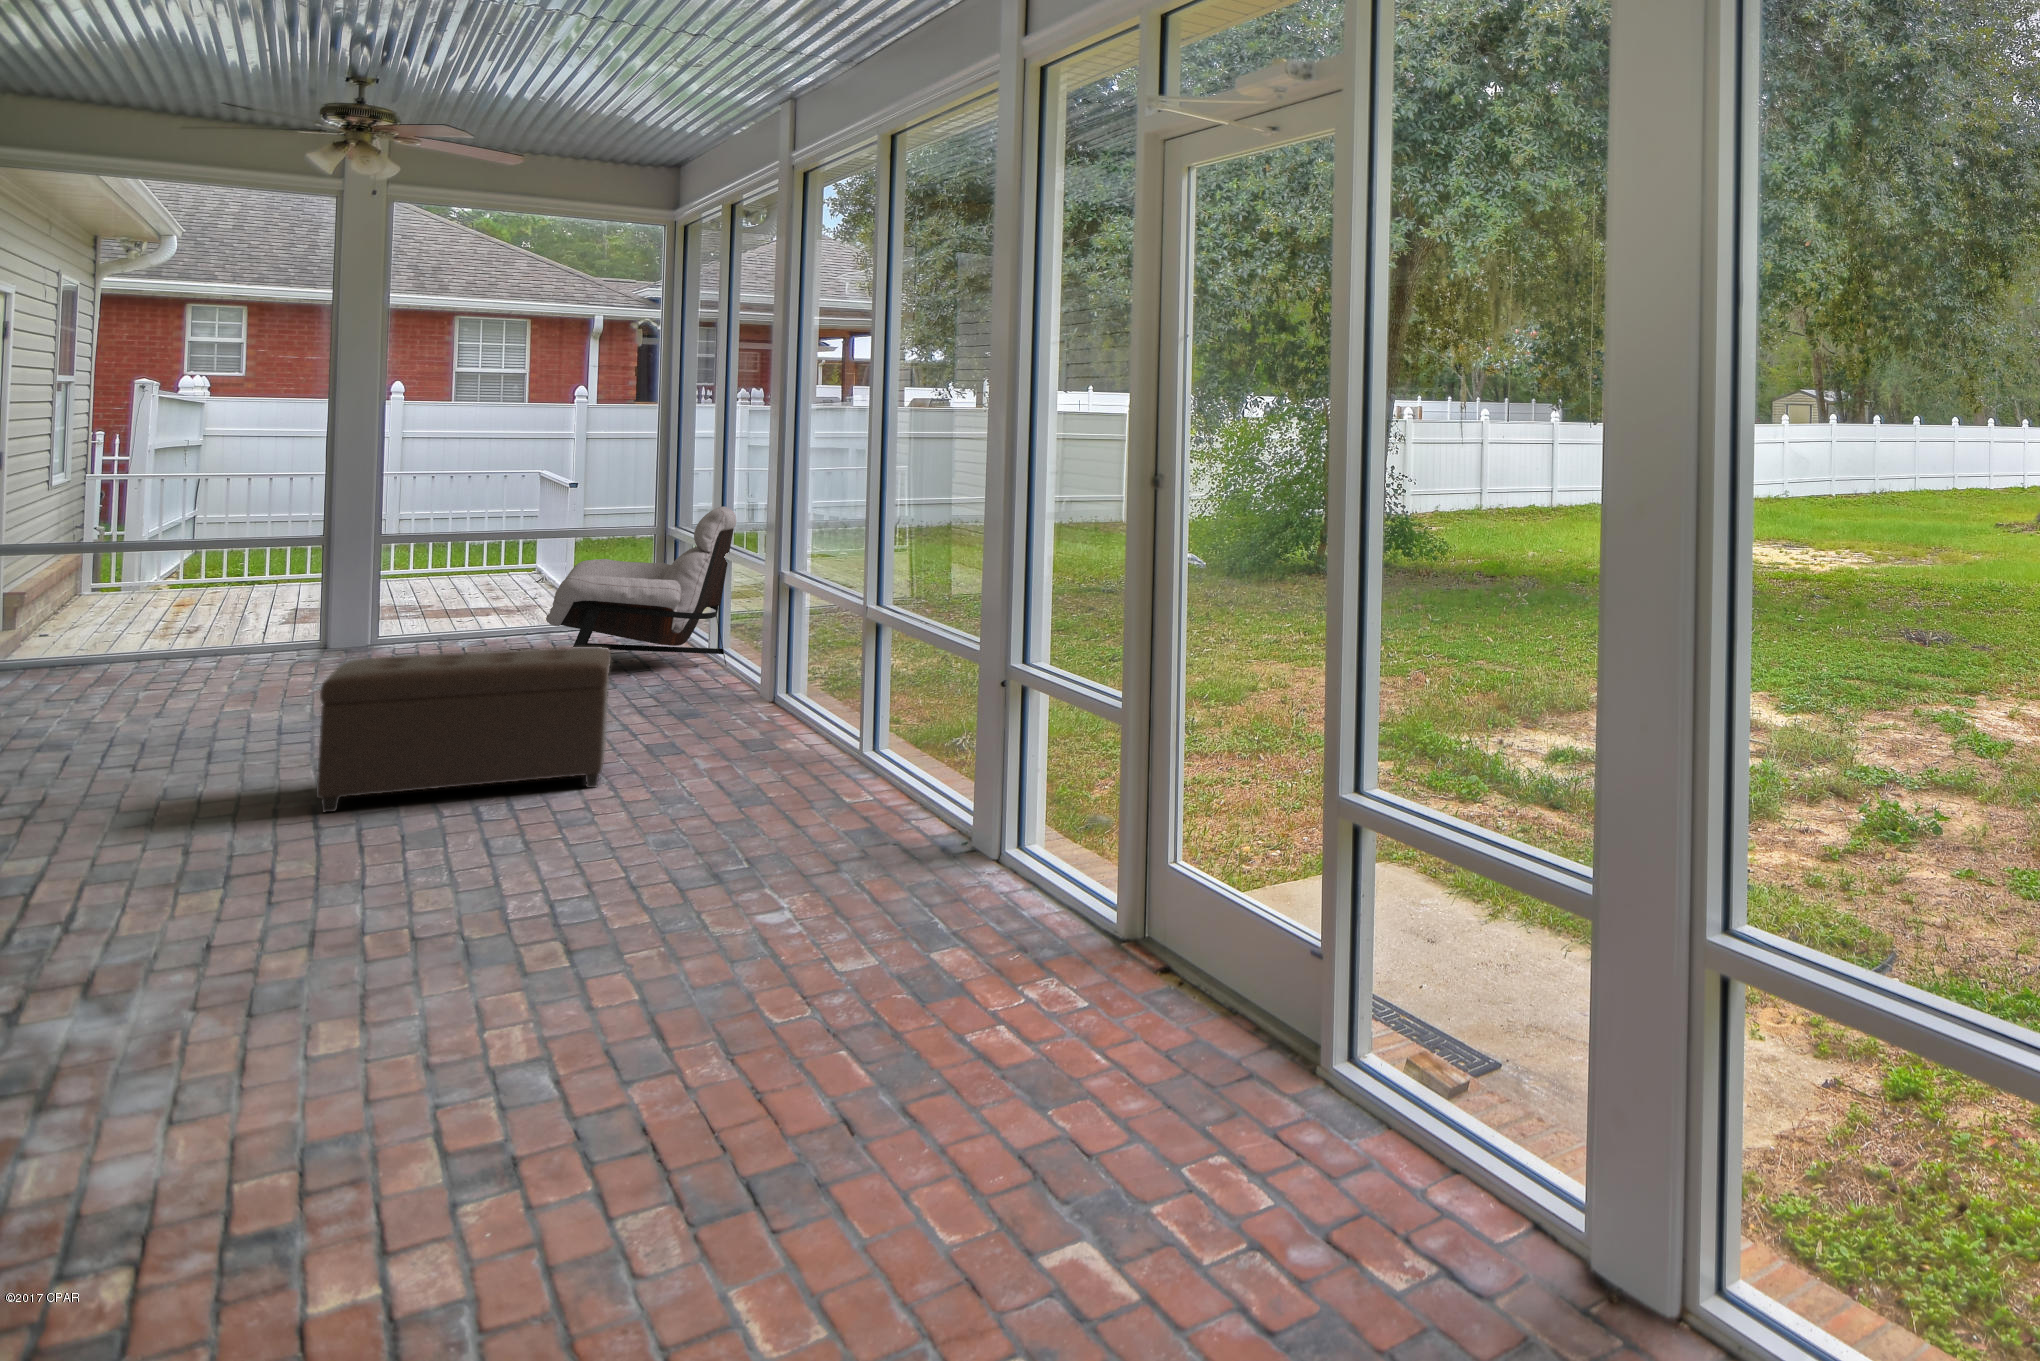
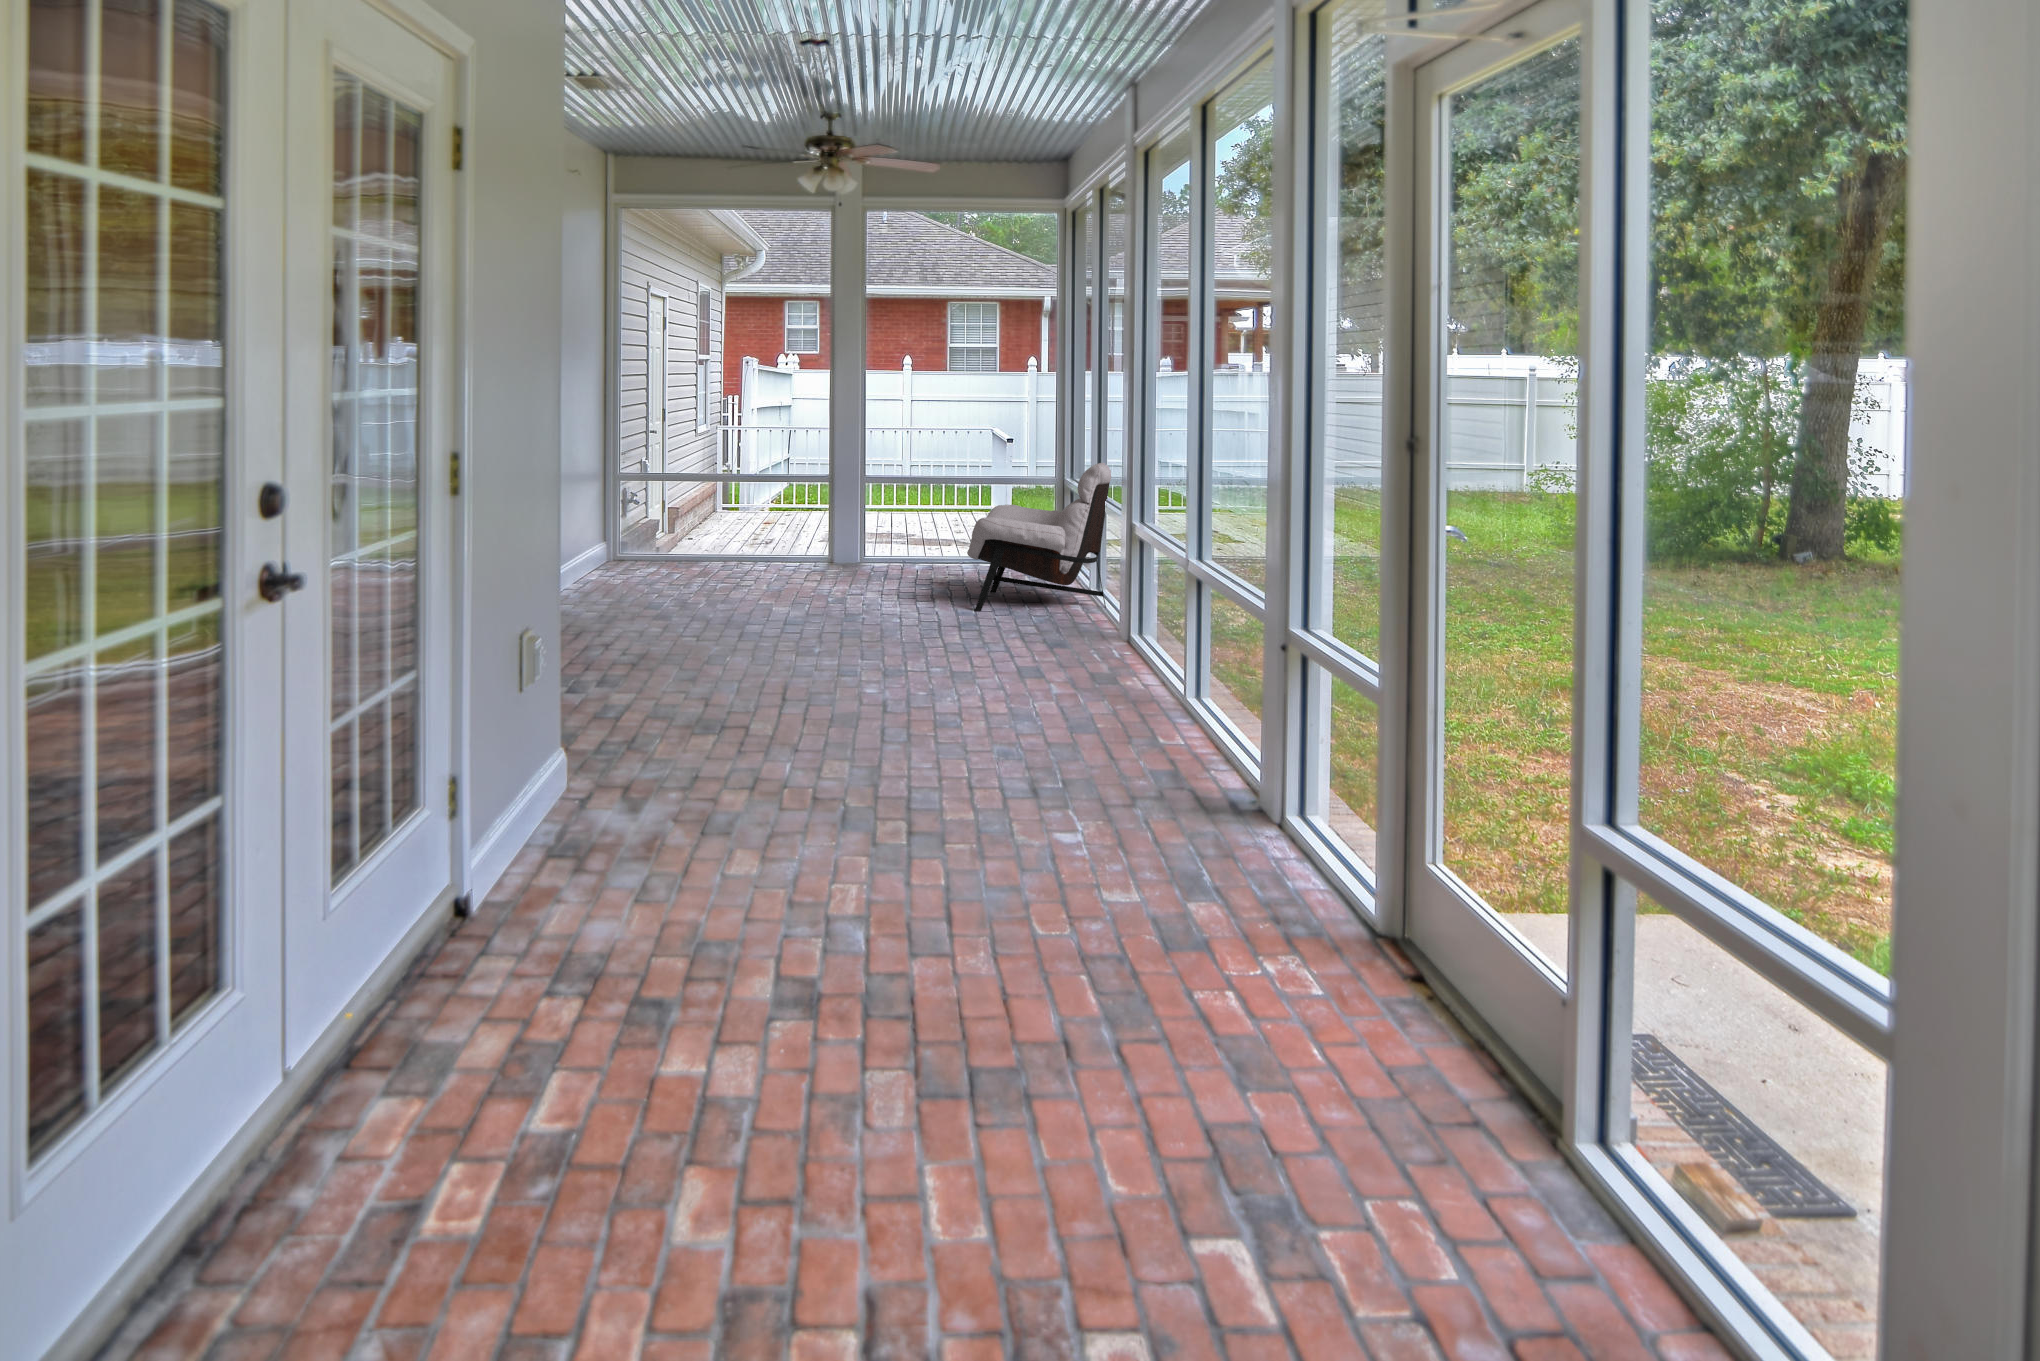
ottoman: present [316,647,611,812] -> none [789,572,990,699]

